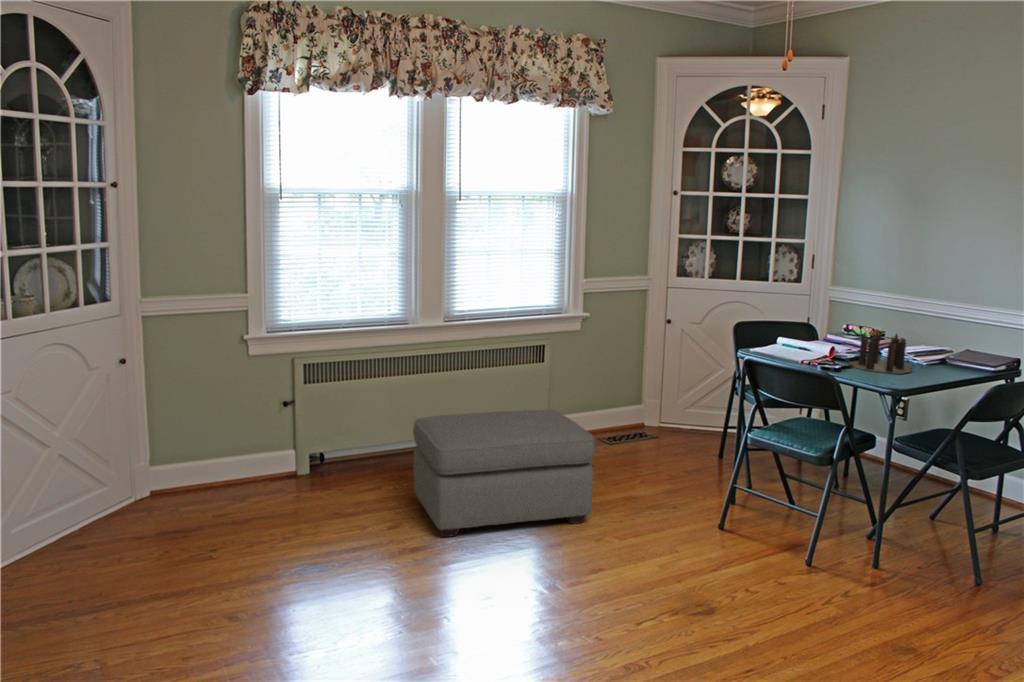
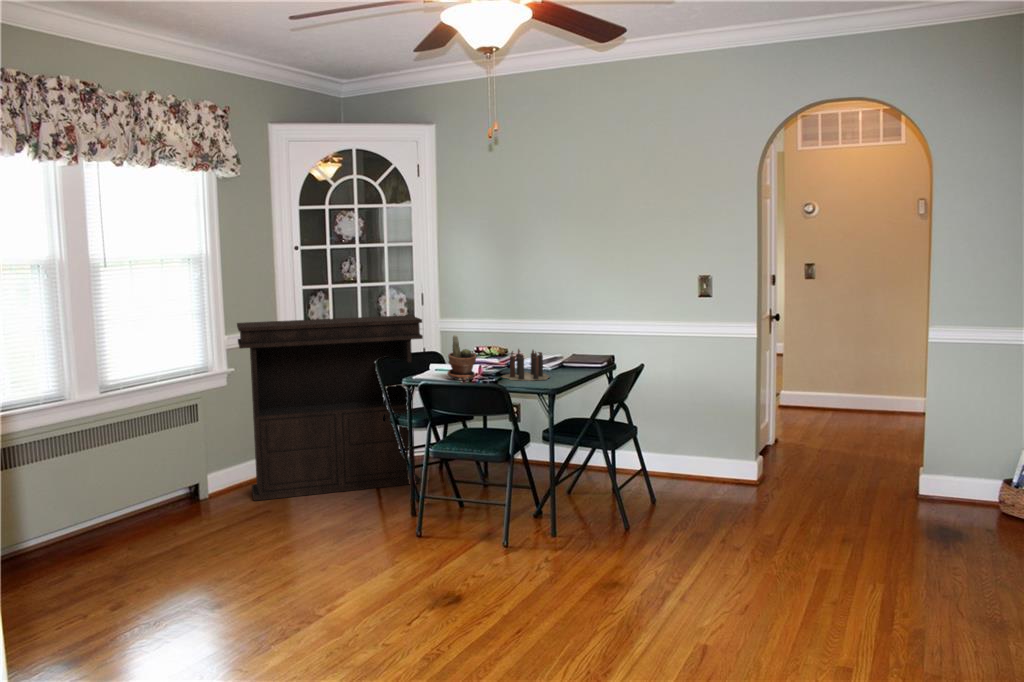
console table: none [581,268,785,471] -> present [237,315,423,501]
potted plant: none [778,304,816,360] -> present [448,335,476,380]
ottoman: present [413,410,595,537] -> none [119,461,315,602]

